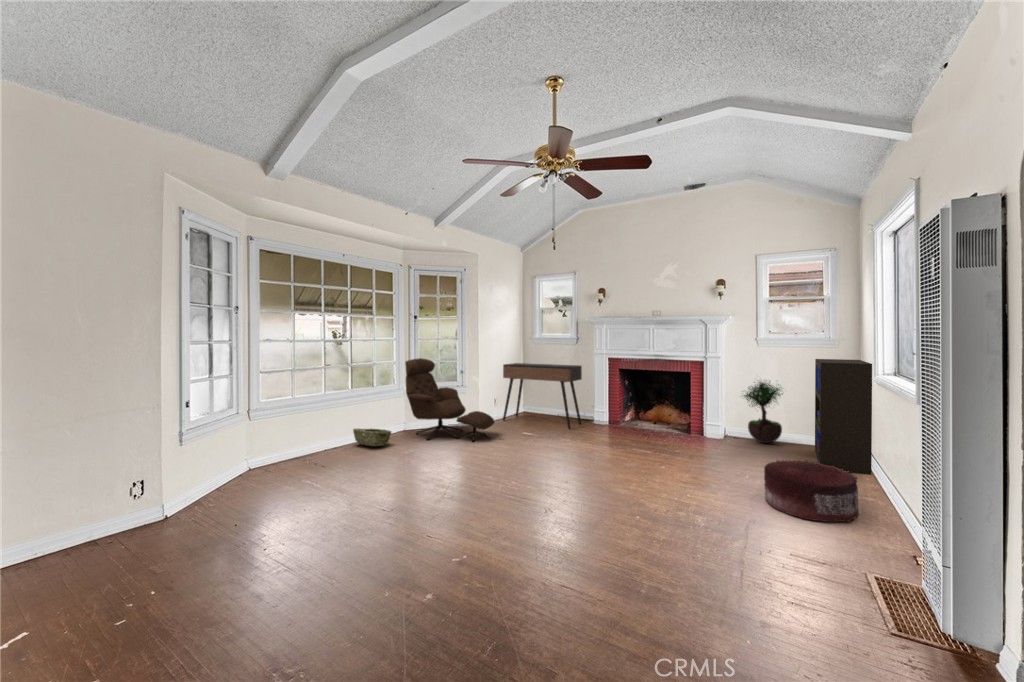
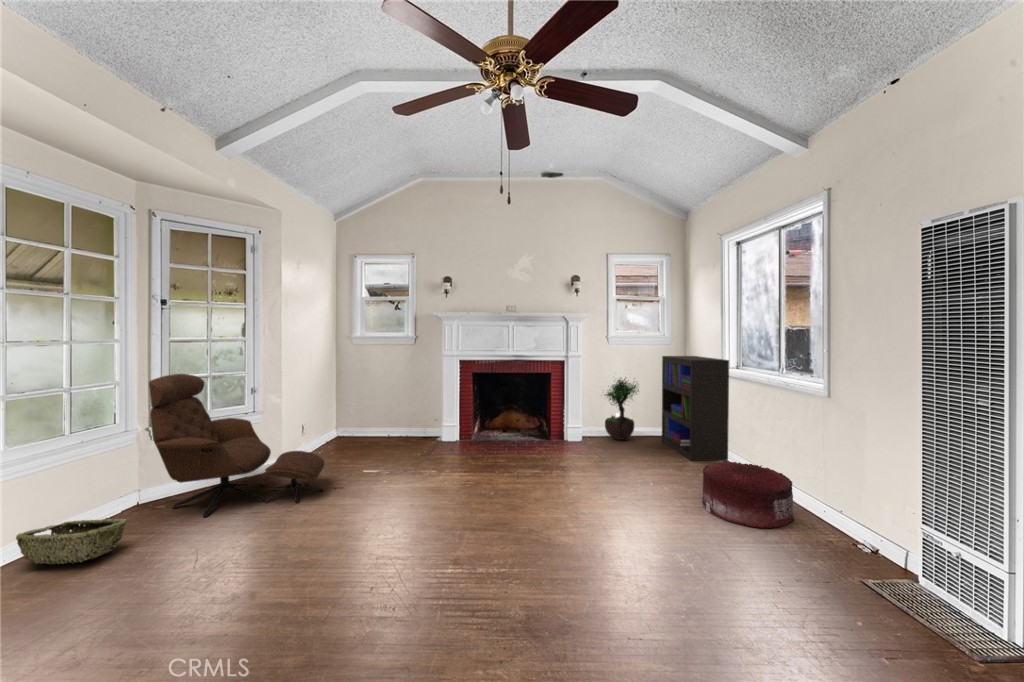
console table: present [503,363,582,429] -> none [317,371,428,454]

